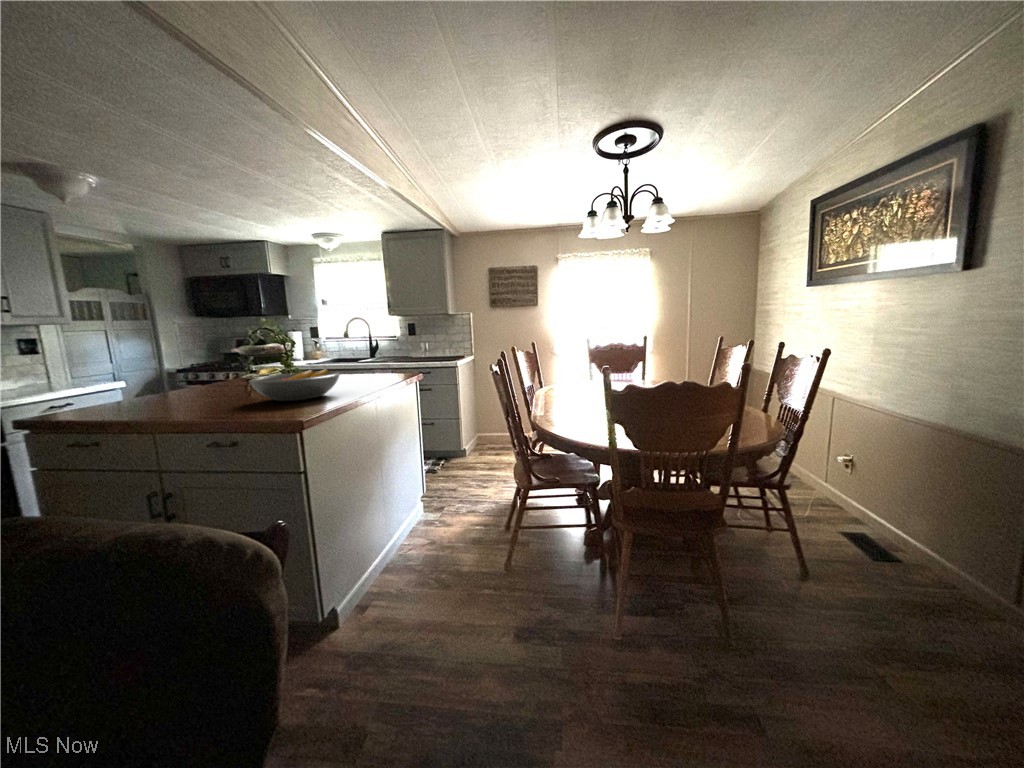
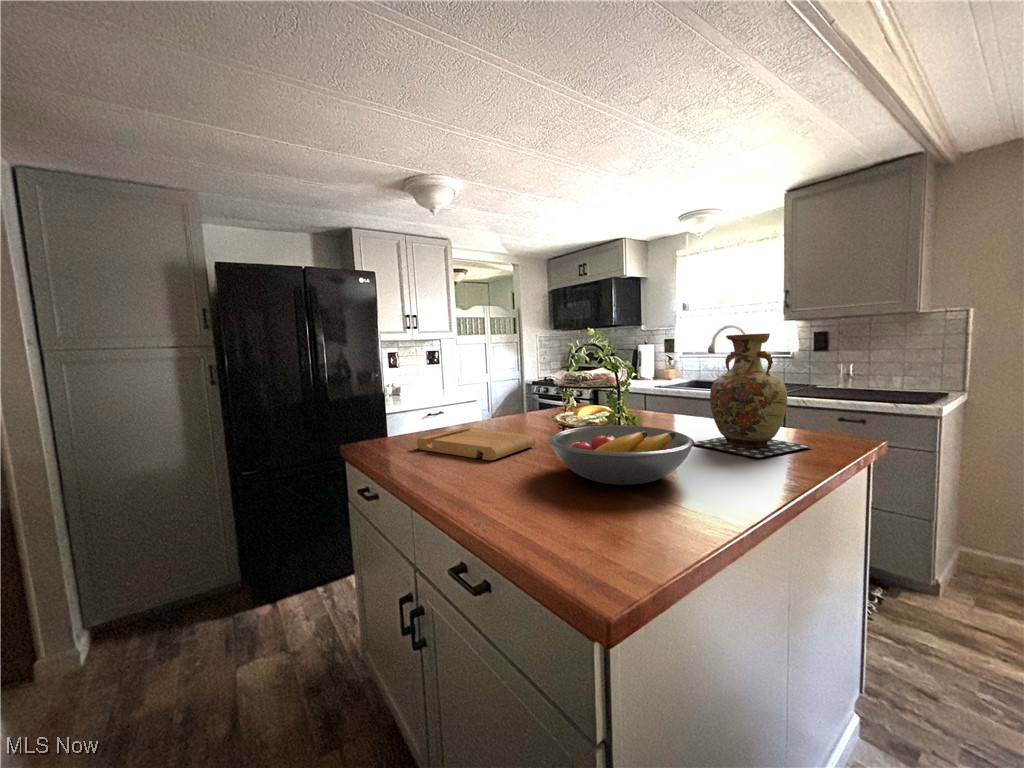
vase: none [337,320,400,384] -> present [694,333,811,458]
cutting board: none [98,390,226,413] -> present [417,428,536,461]

